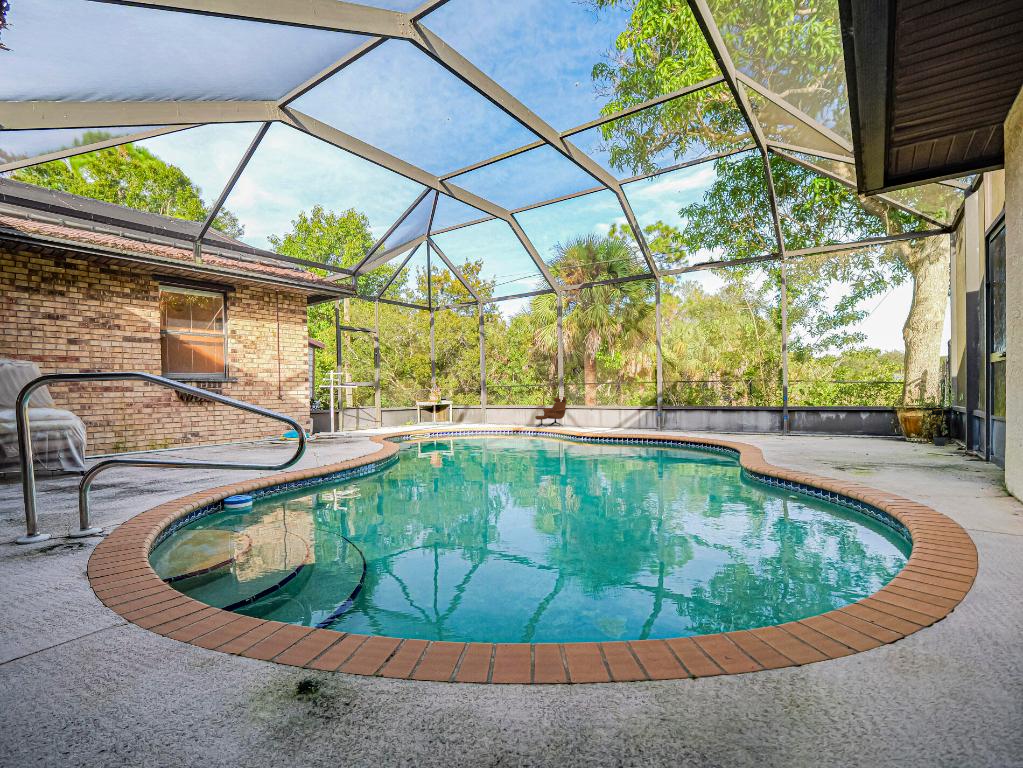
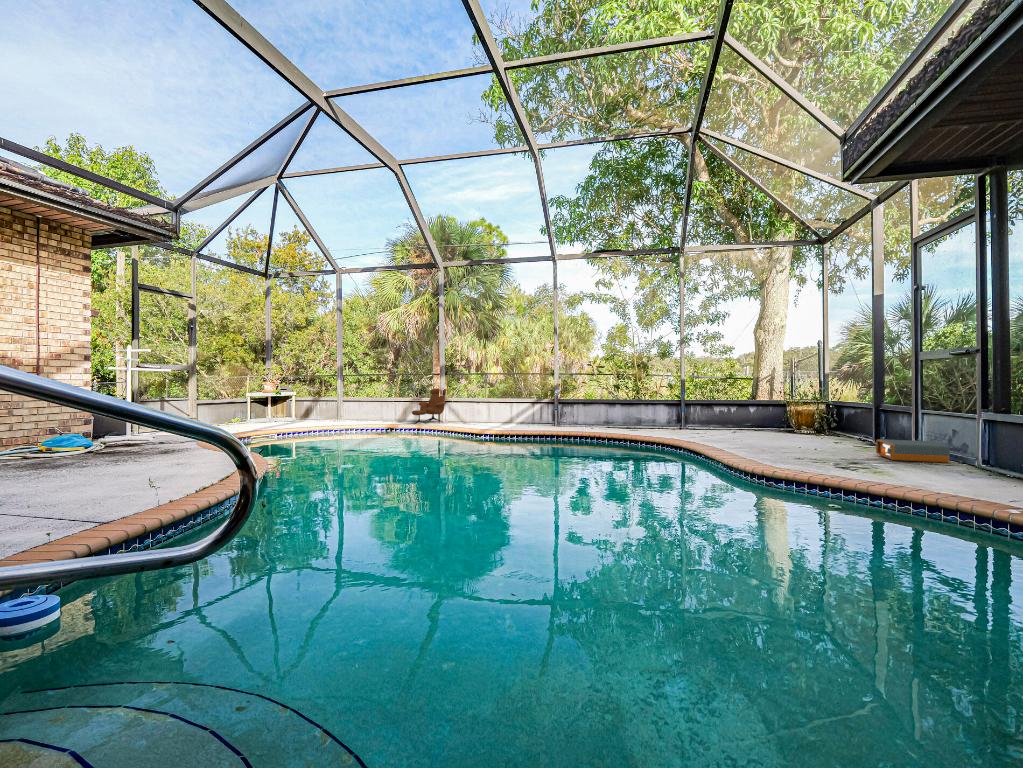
potted plant: present [921,403,953,446] -> none [824,397,854,438]
storage box: none [927,446,993,470] -> present [876,439,950,463]

